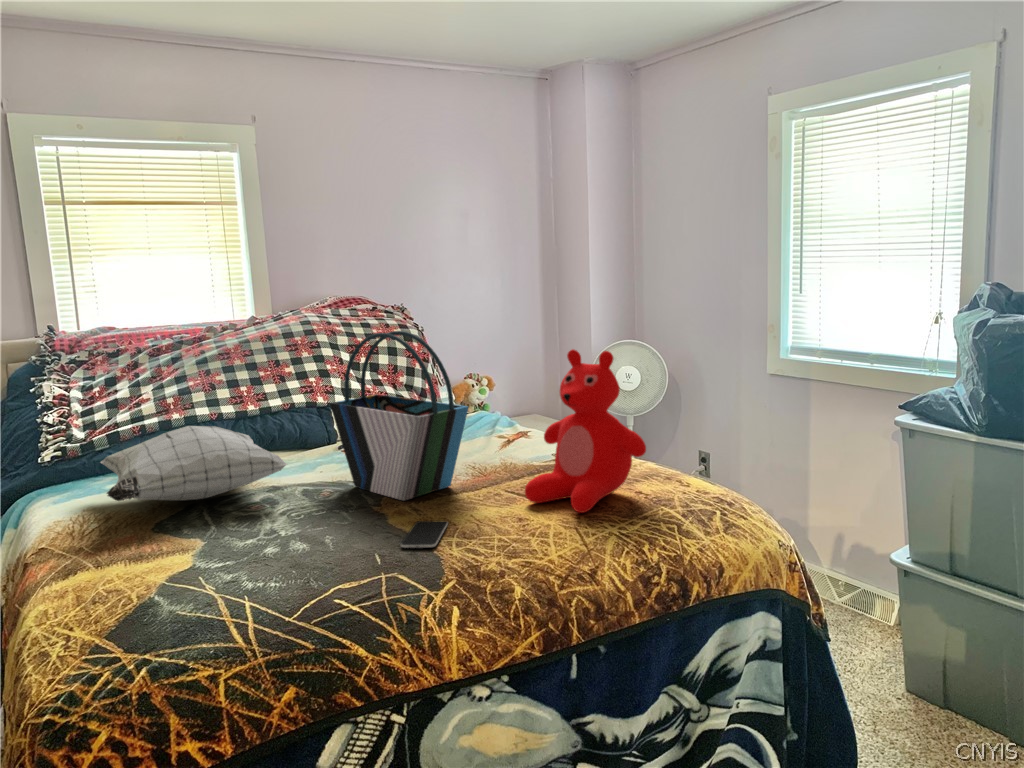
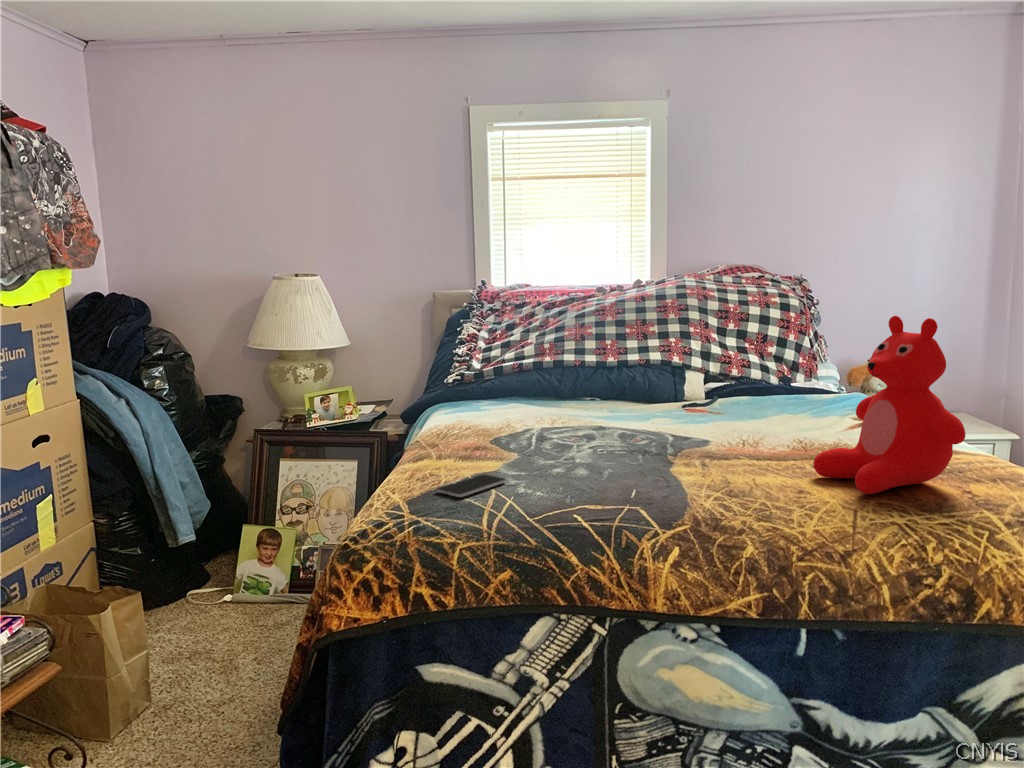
tote bag: present [330,331,468,501] -> none [651,288,772,453]
pillow: present [101,426,287,501] -> none [452,360,599,424]
smartphone: present [401,521,448,548] -> present [437,474,506,497]

